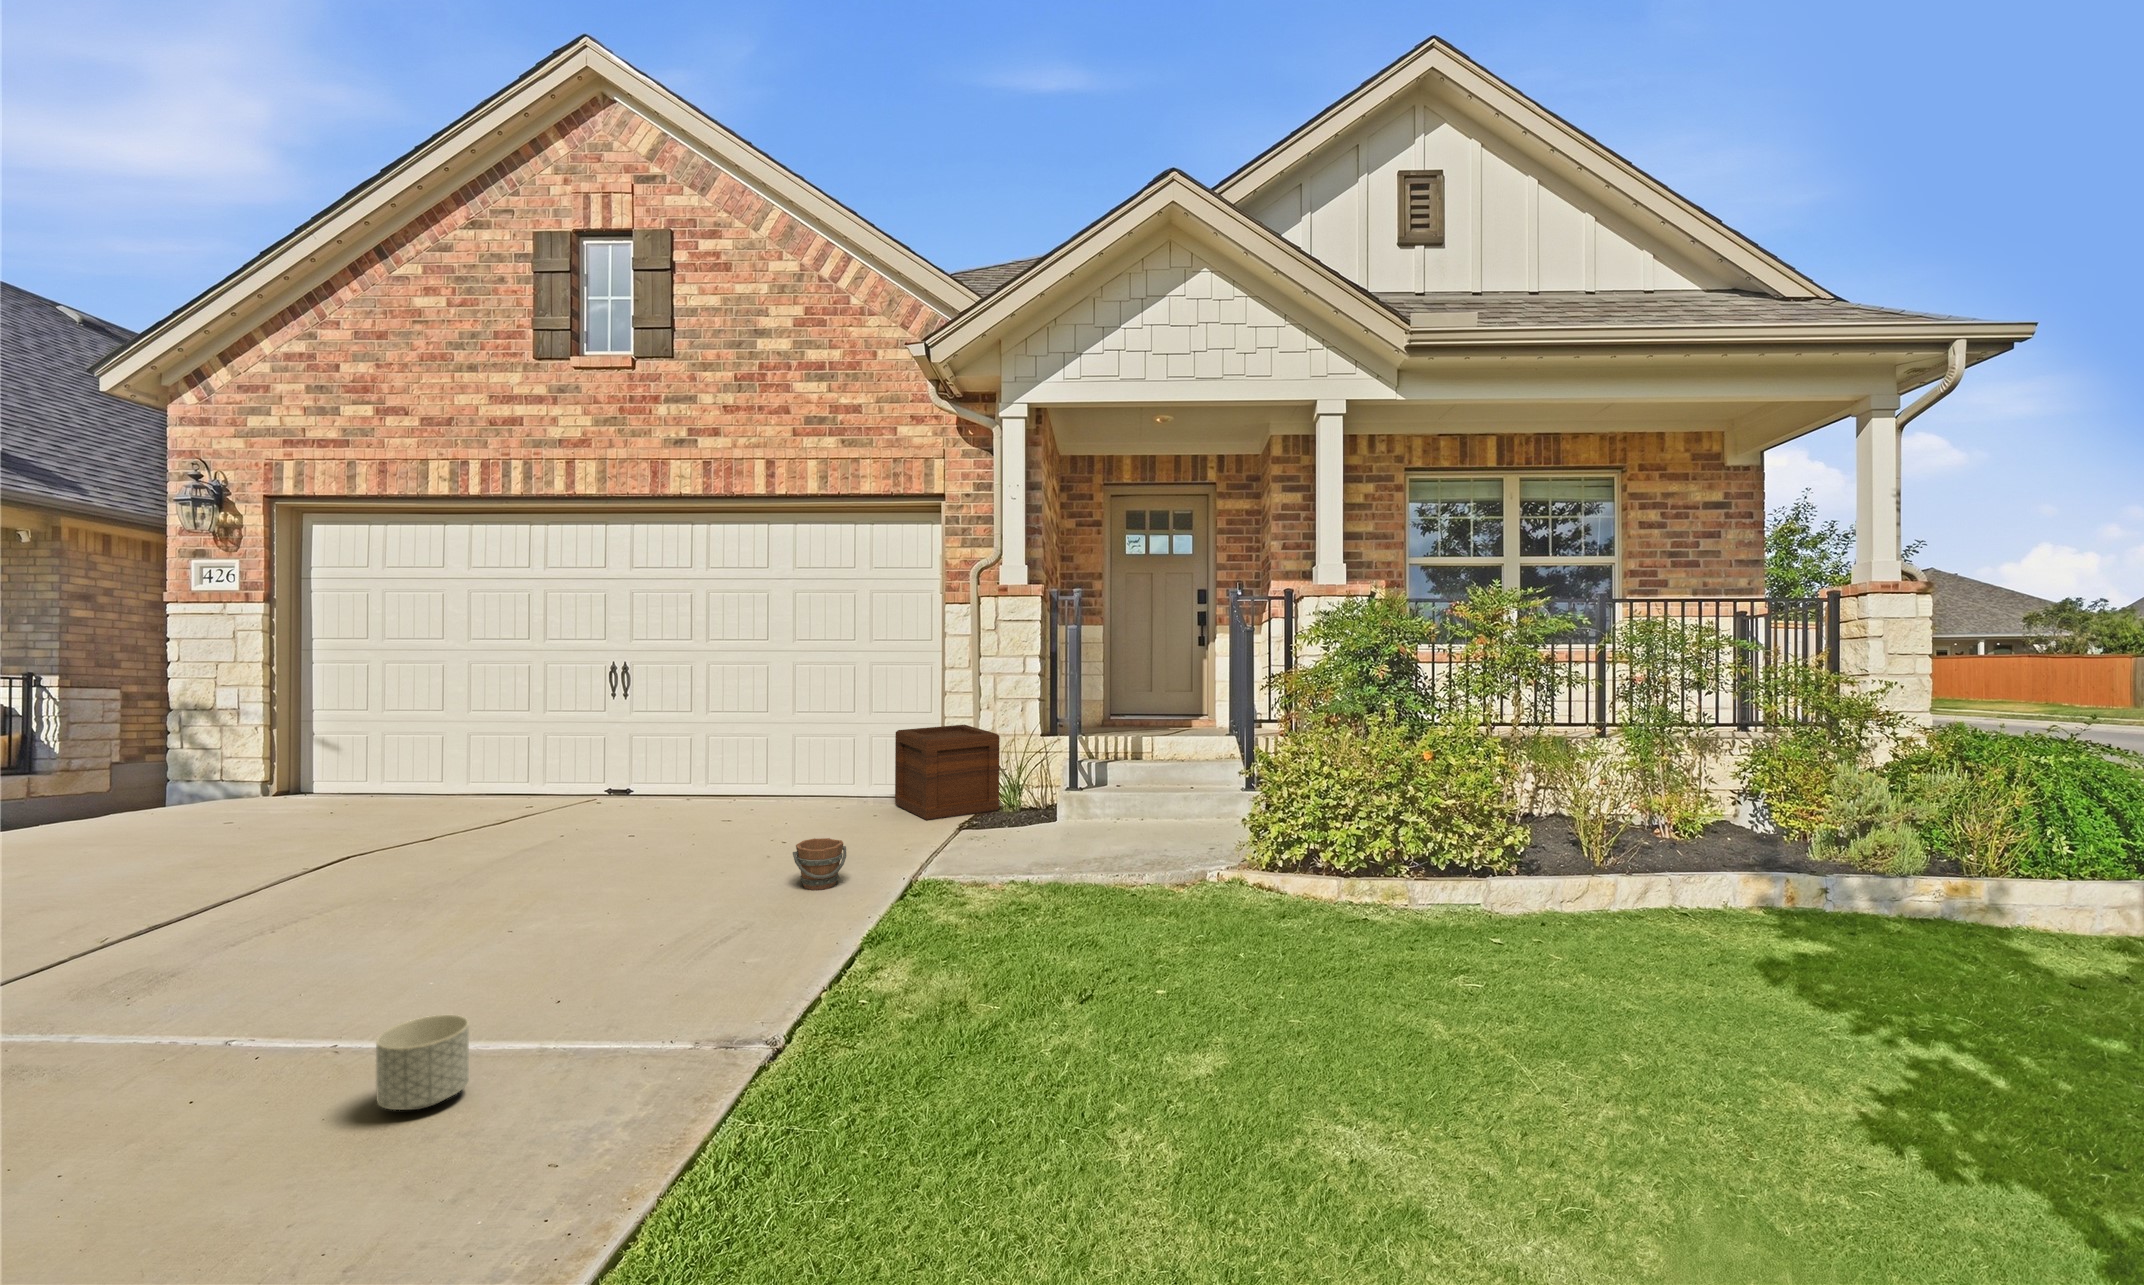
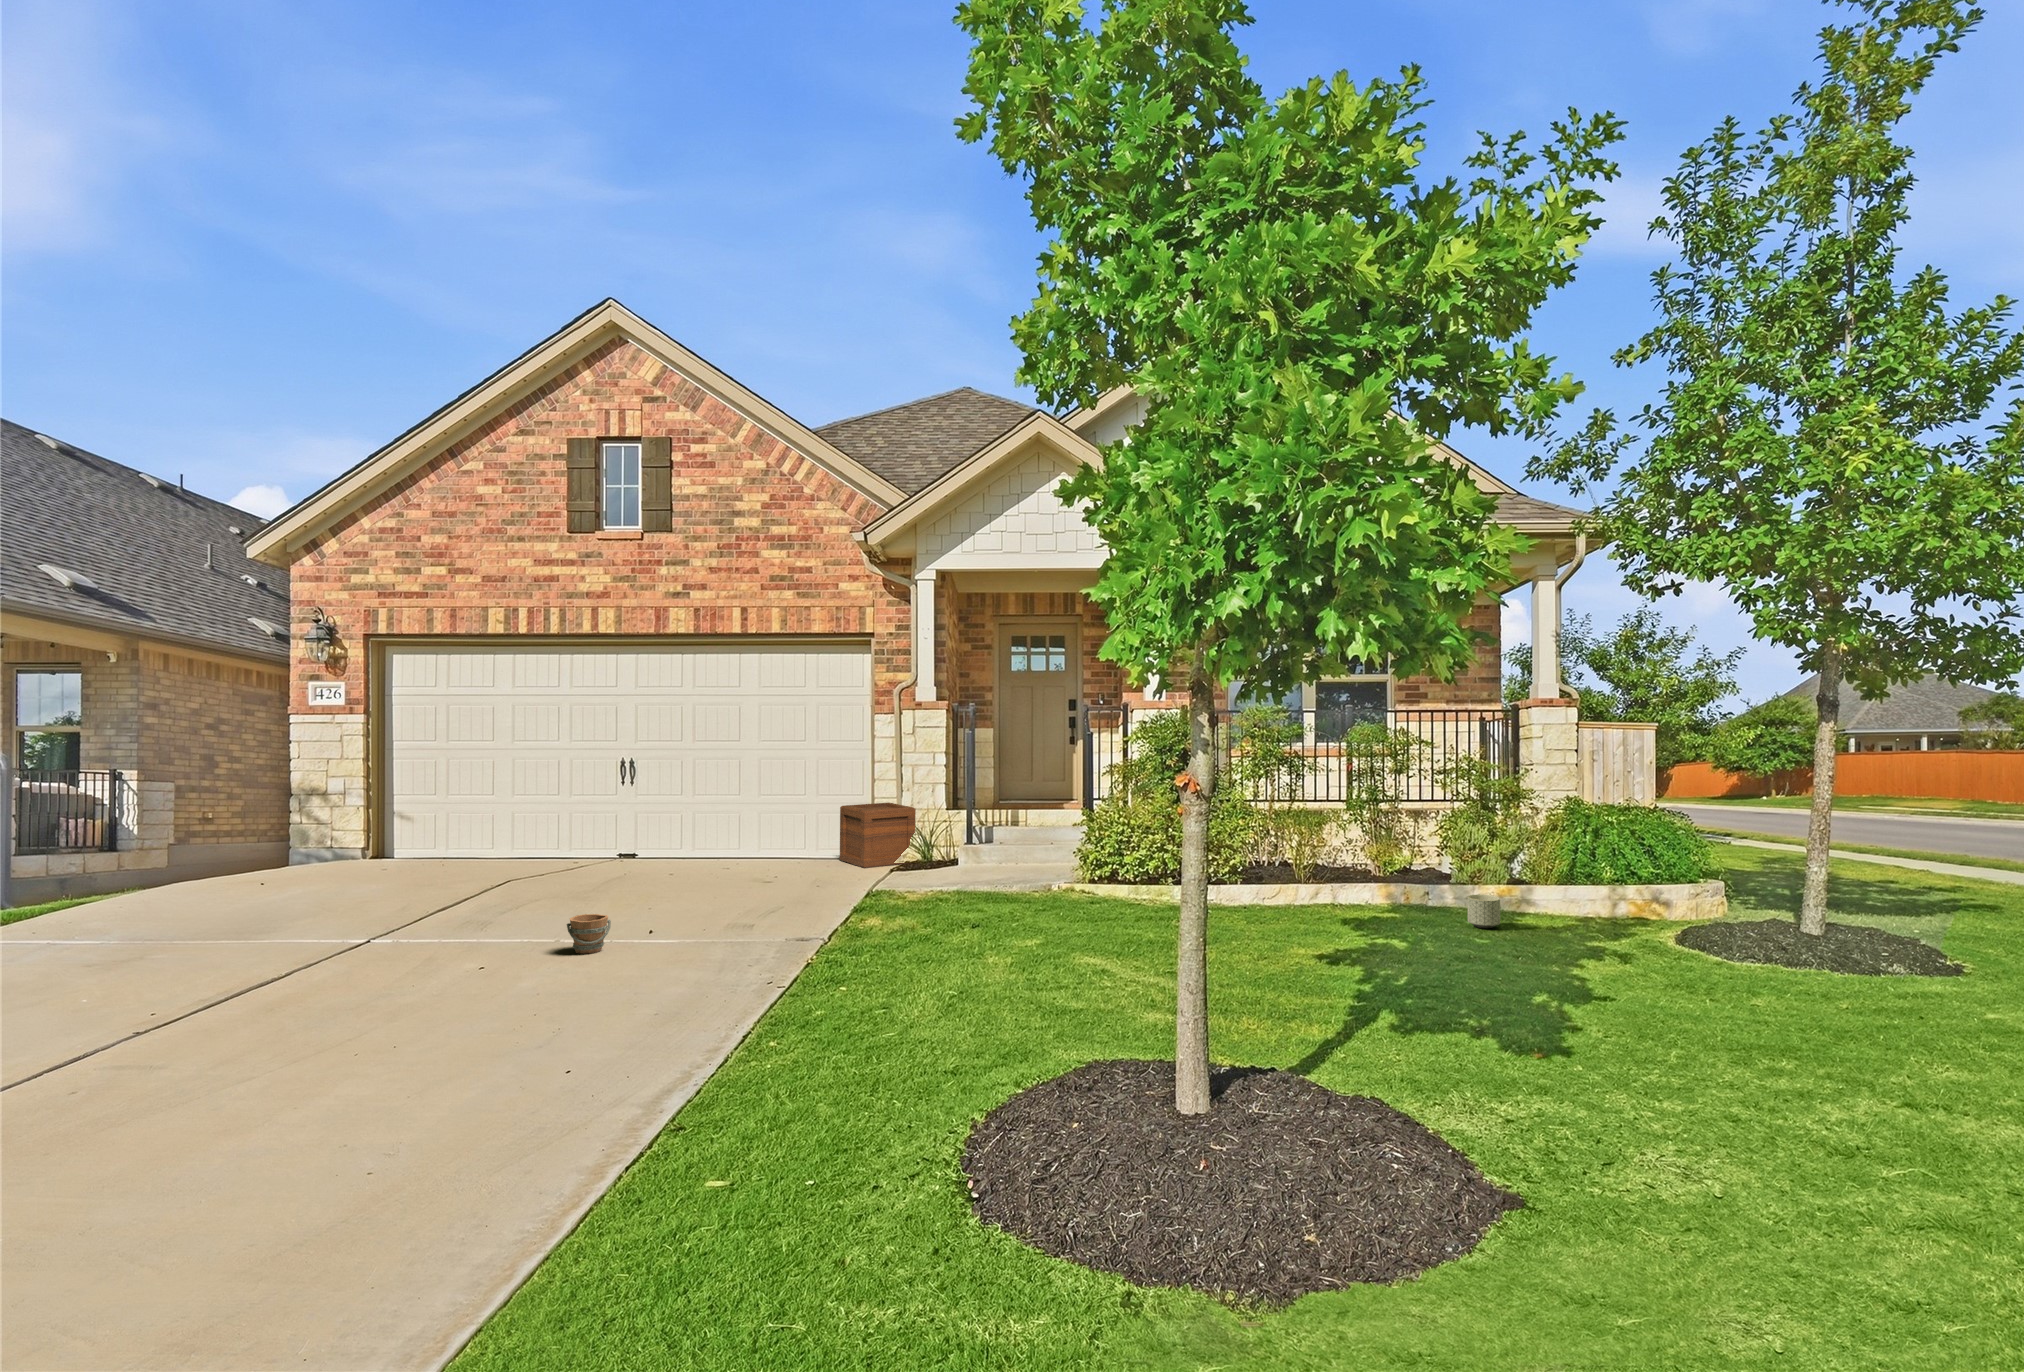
bucket: present [793,838,846,890] -> present [567,914,611,954]
planter: present [376,1015,469,1110] -> present [1468,895,1500,929]

